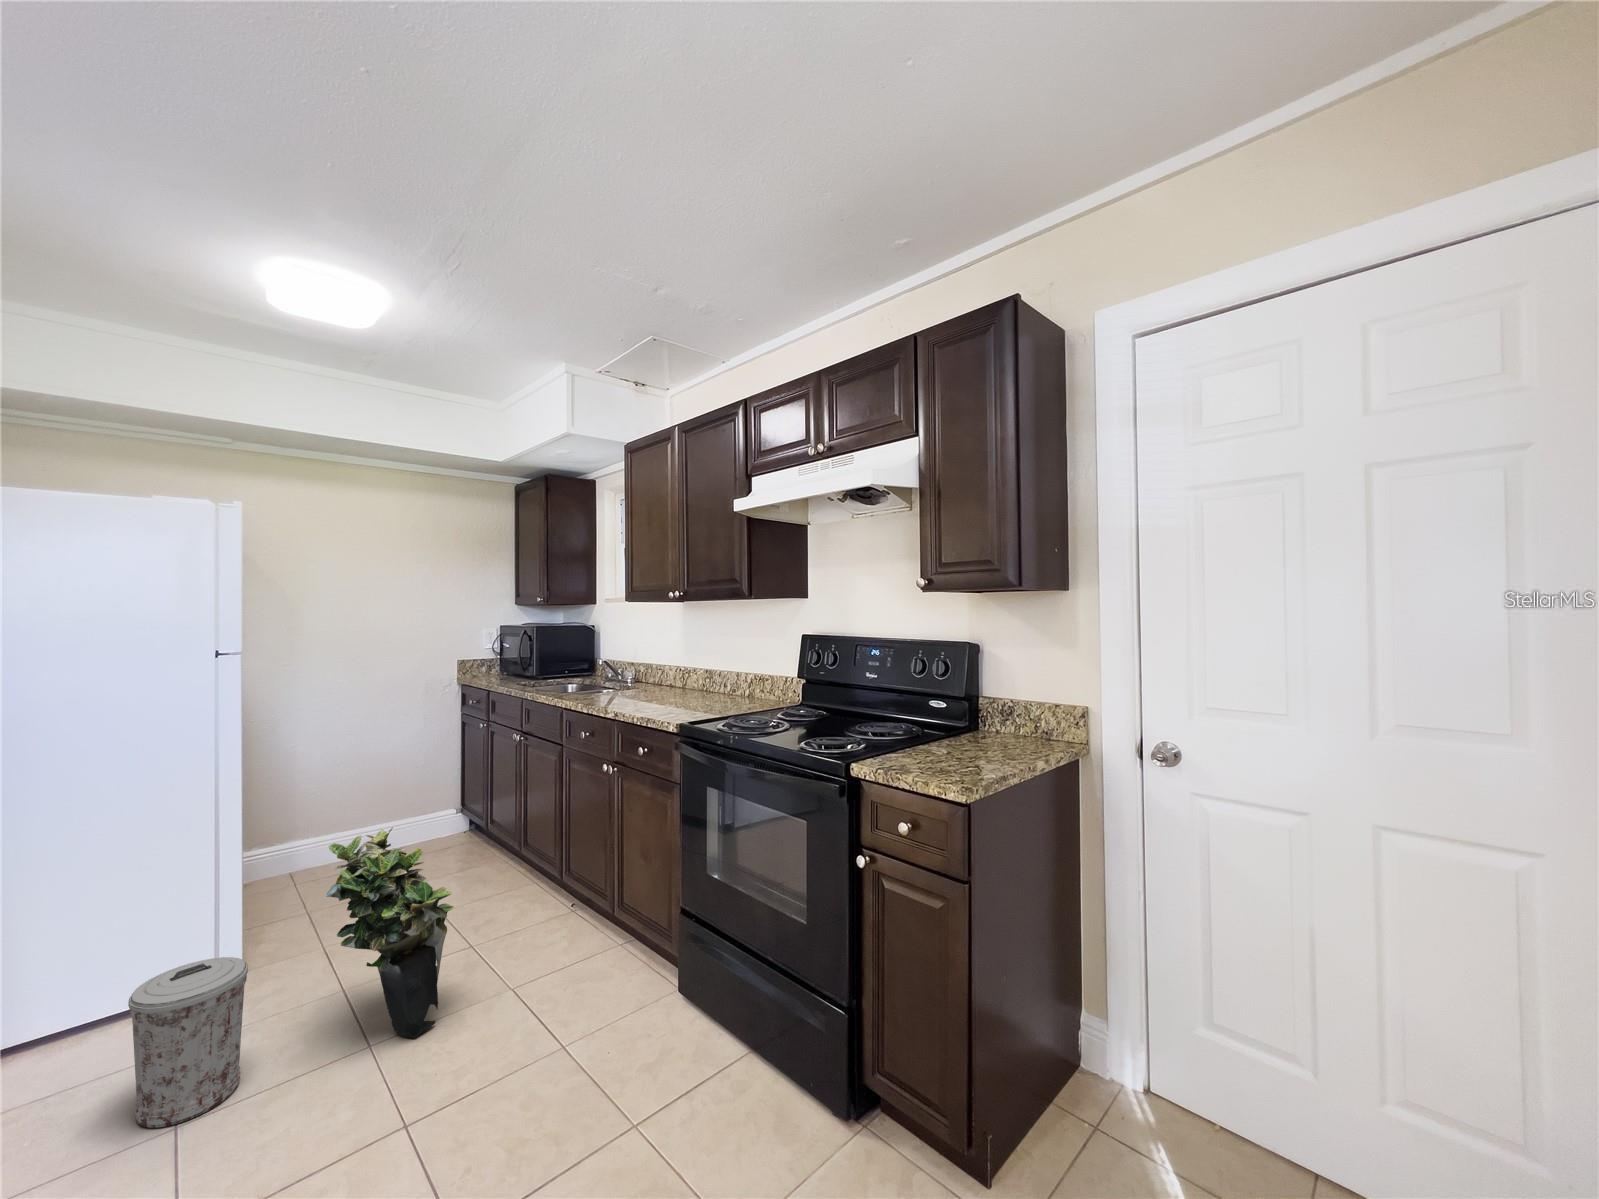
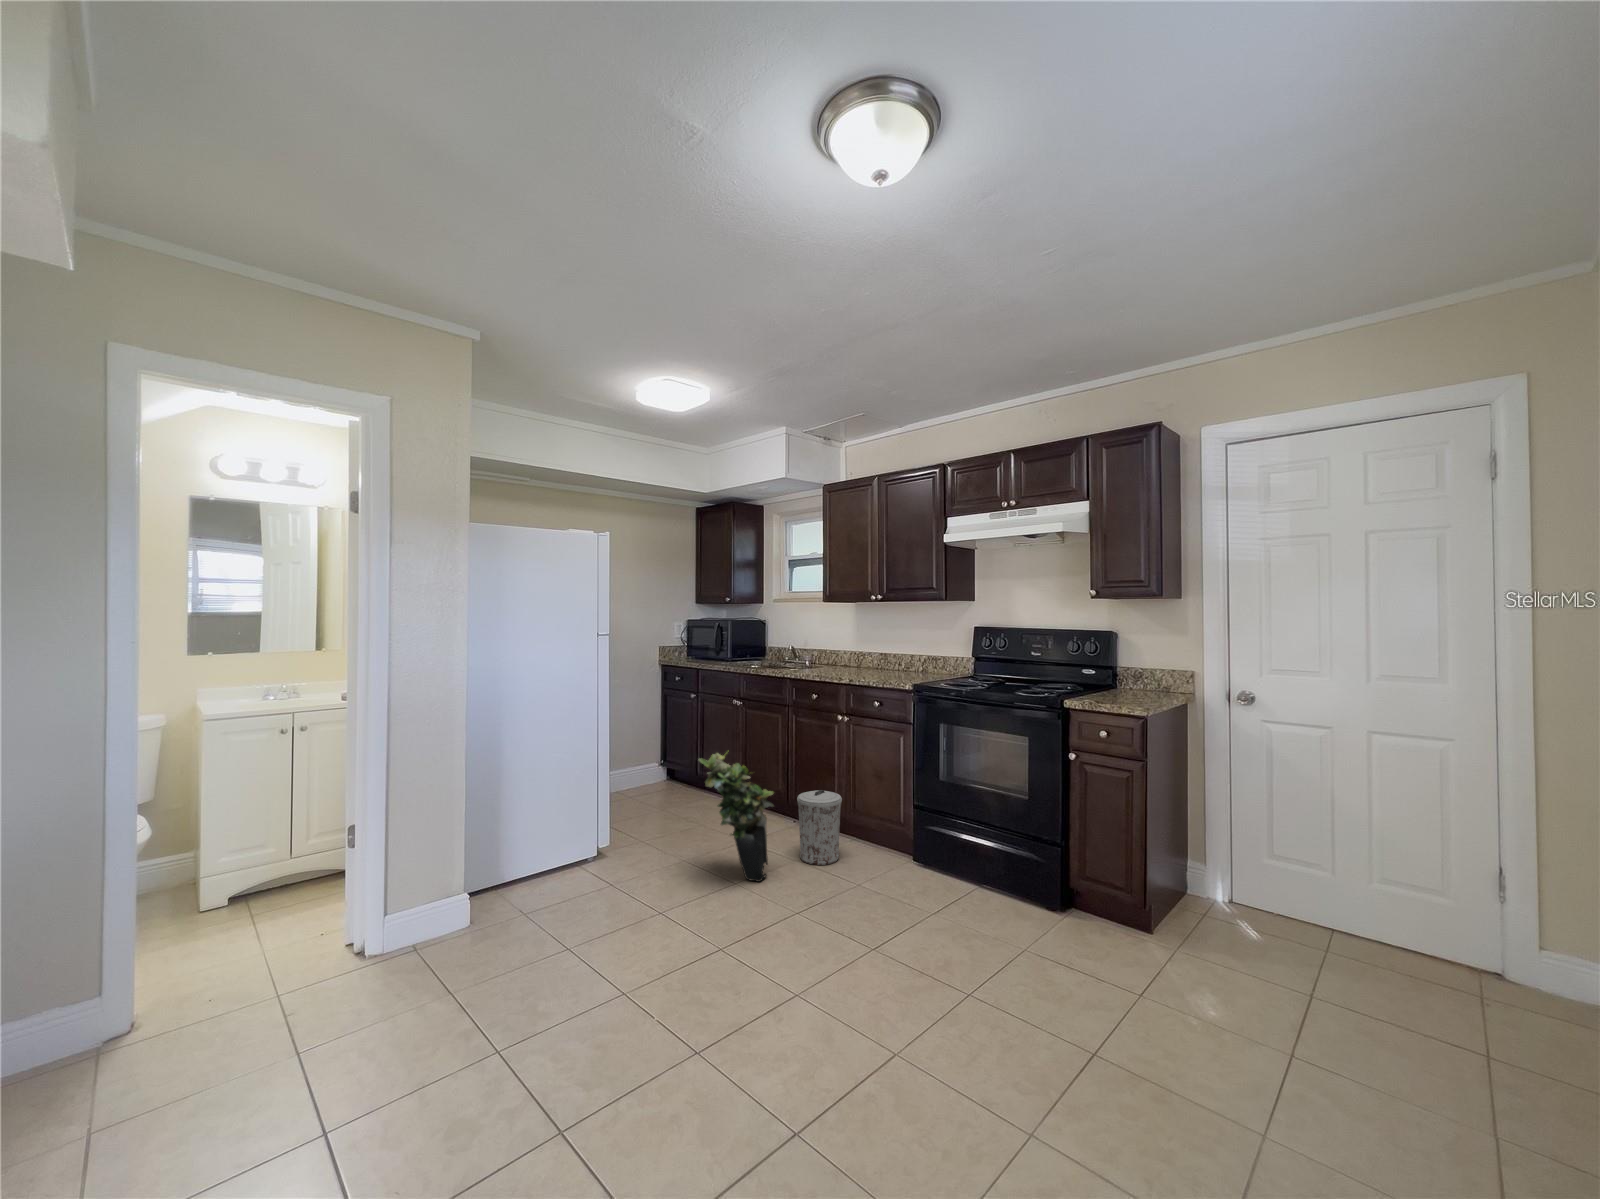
trash can: present [128,957,248,1128] -> present [797,790,842,865]

